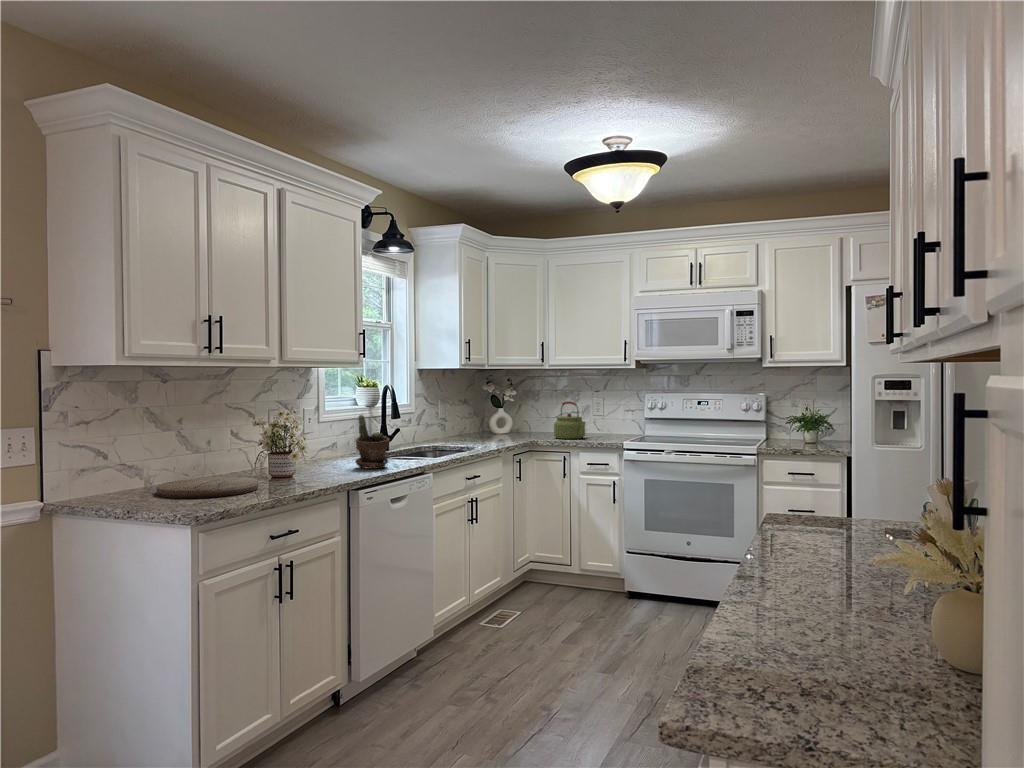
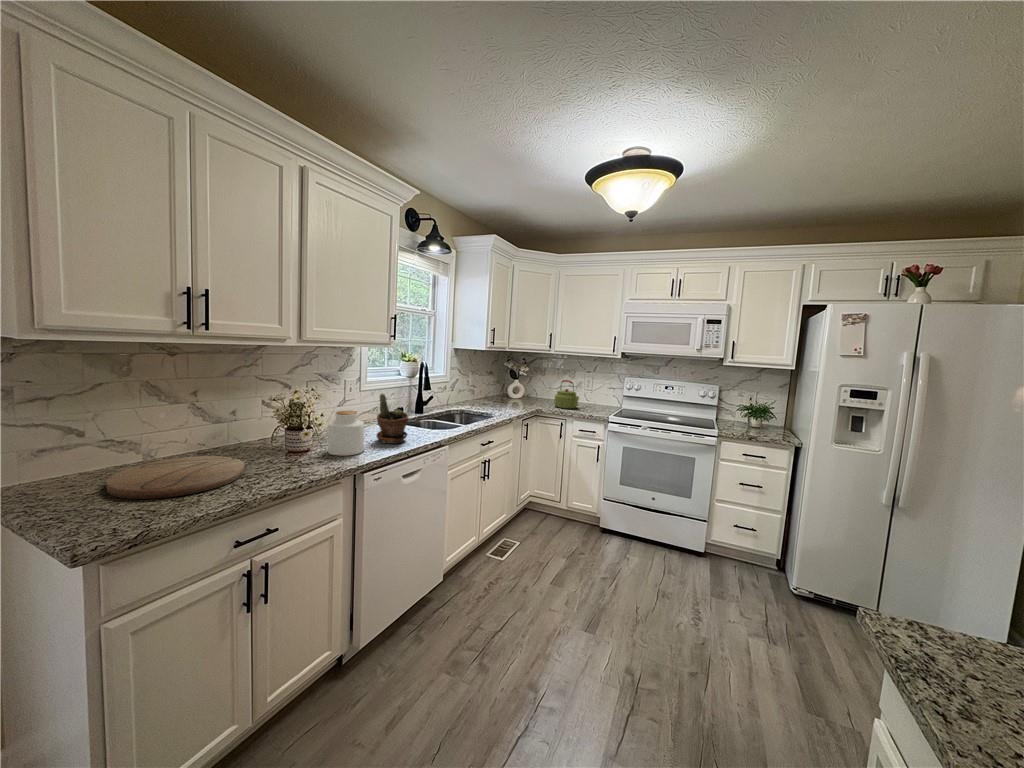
jar: none [315,432,350,476] -> present [328,411,364,456]

